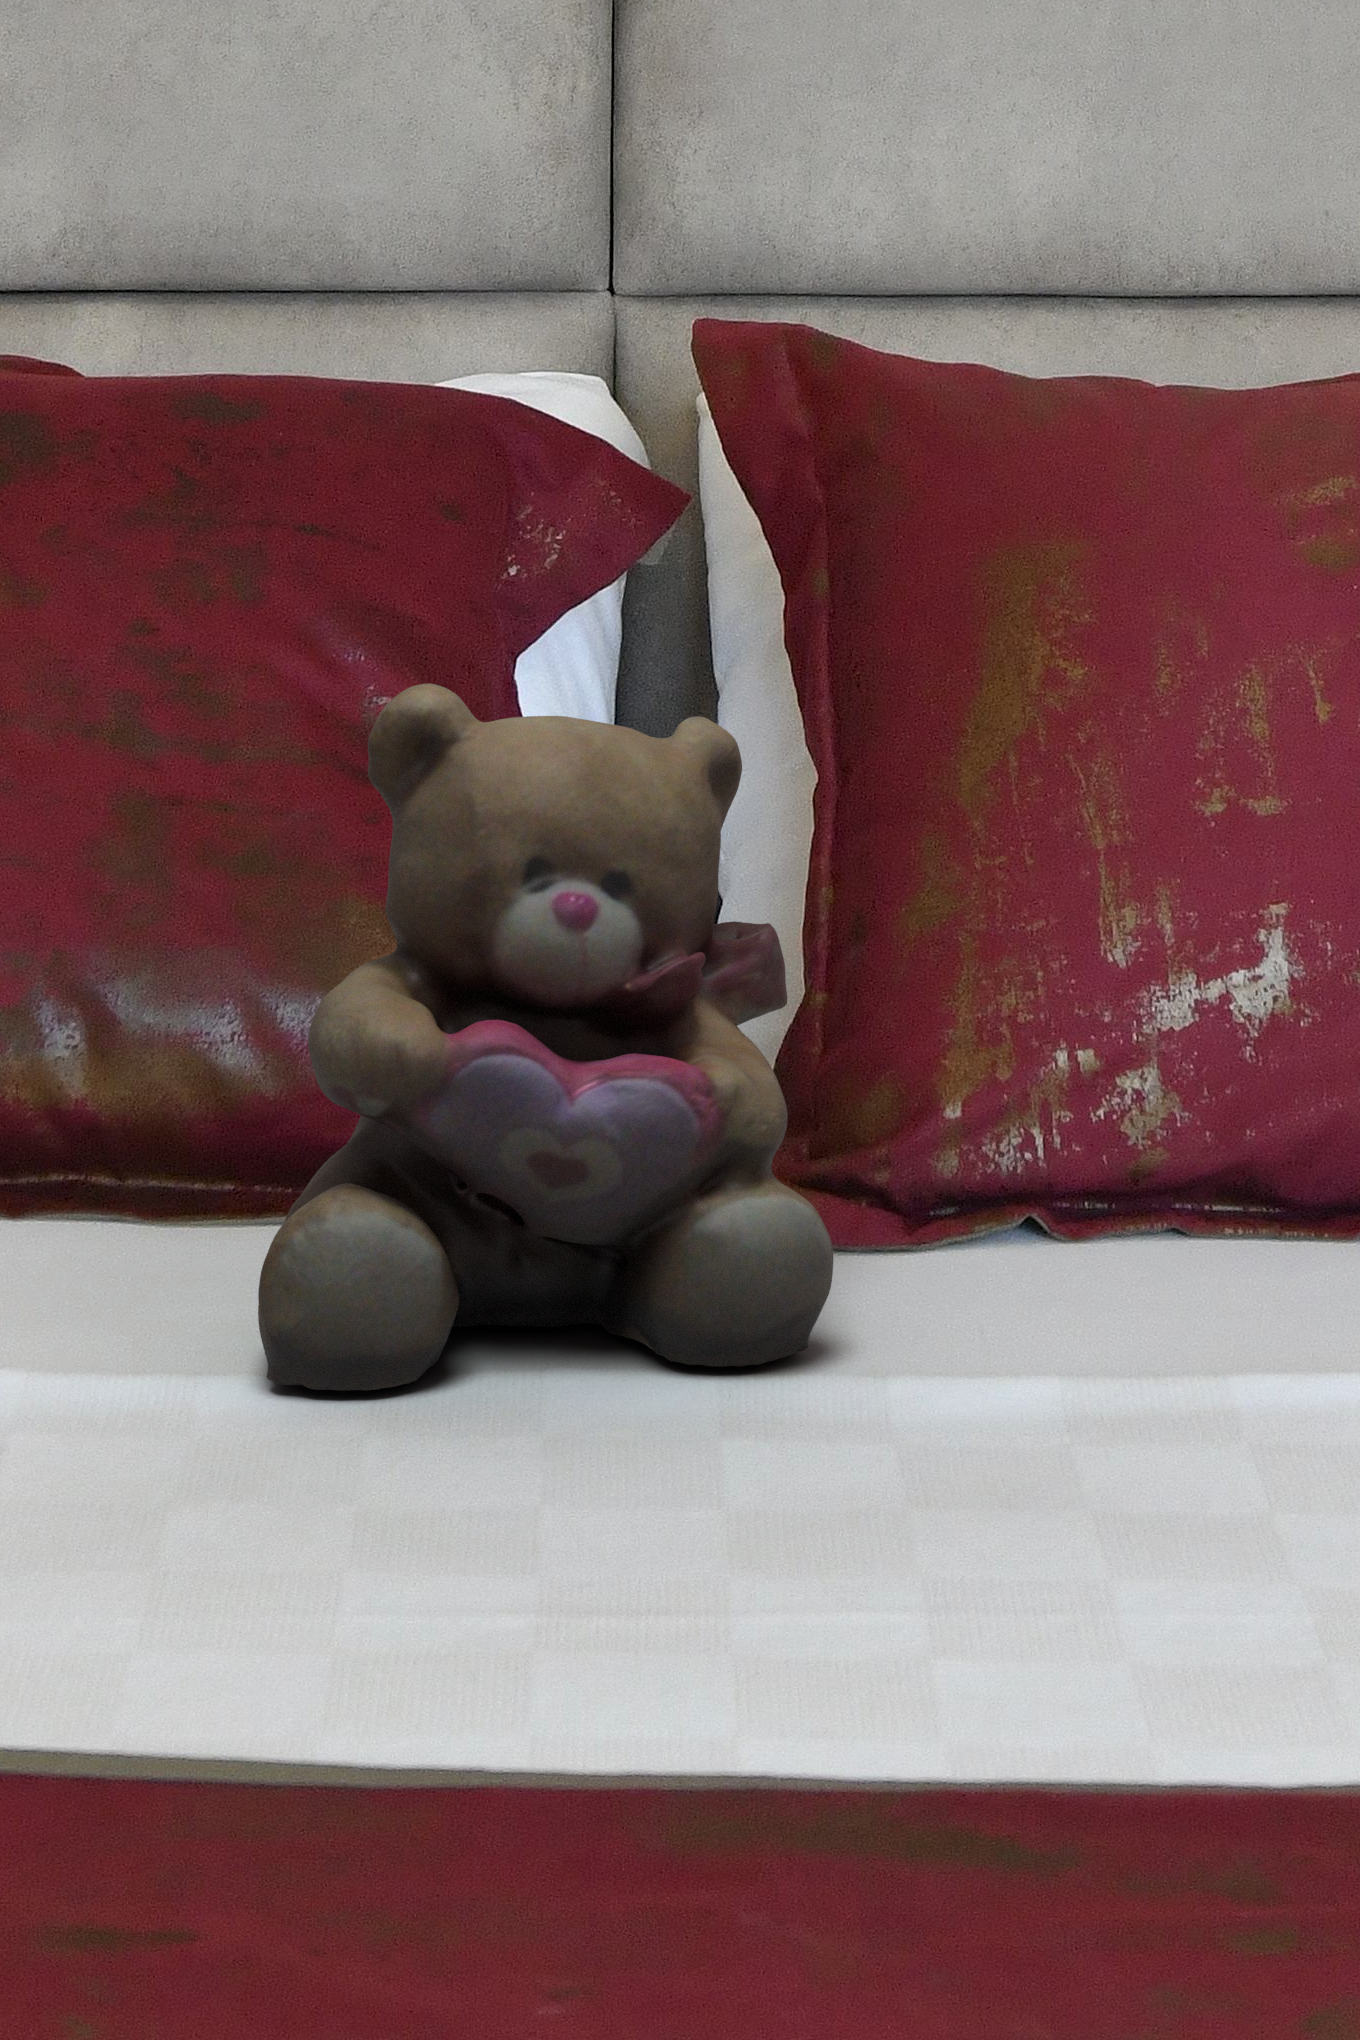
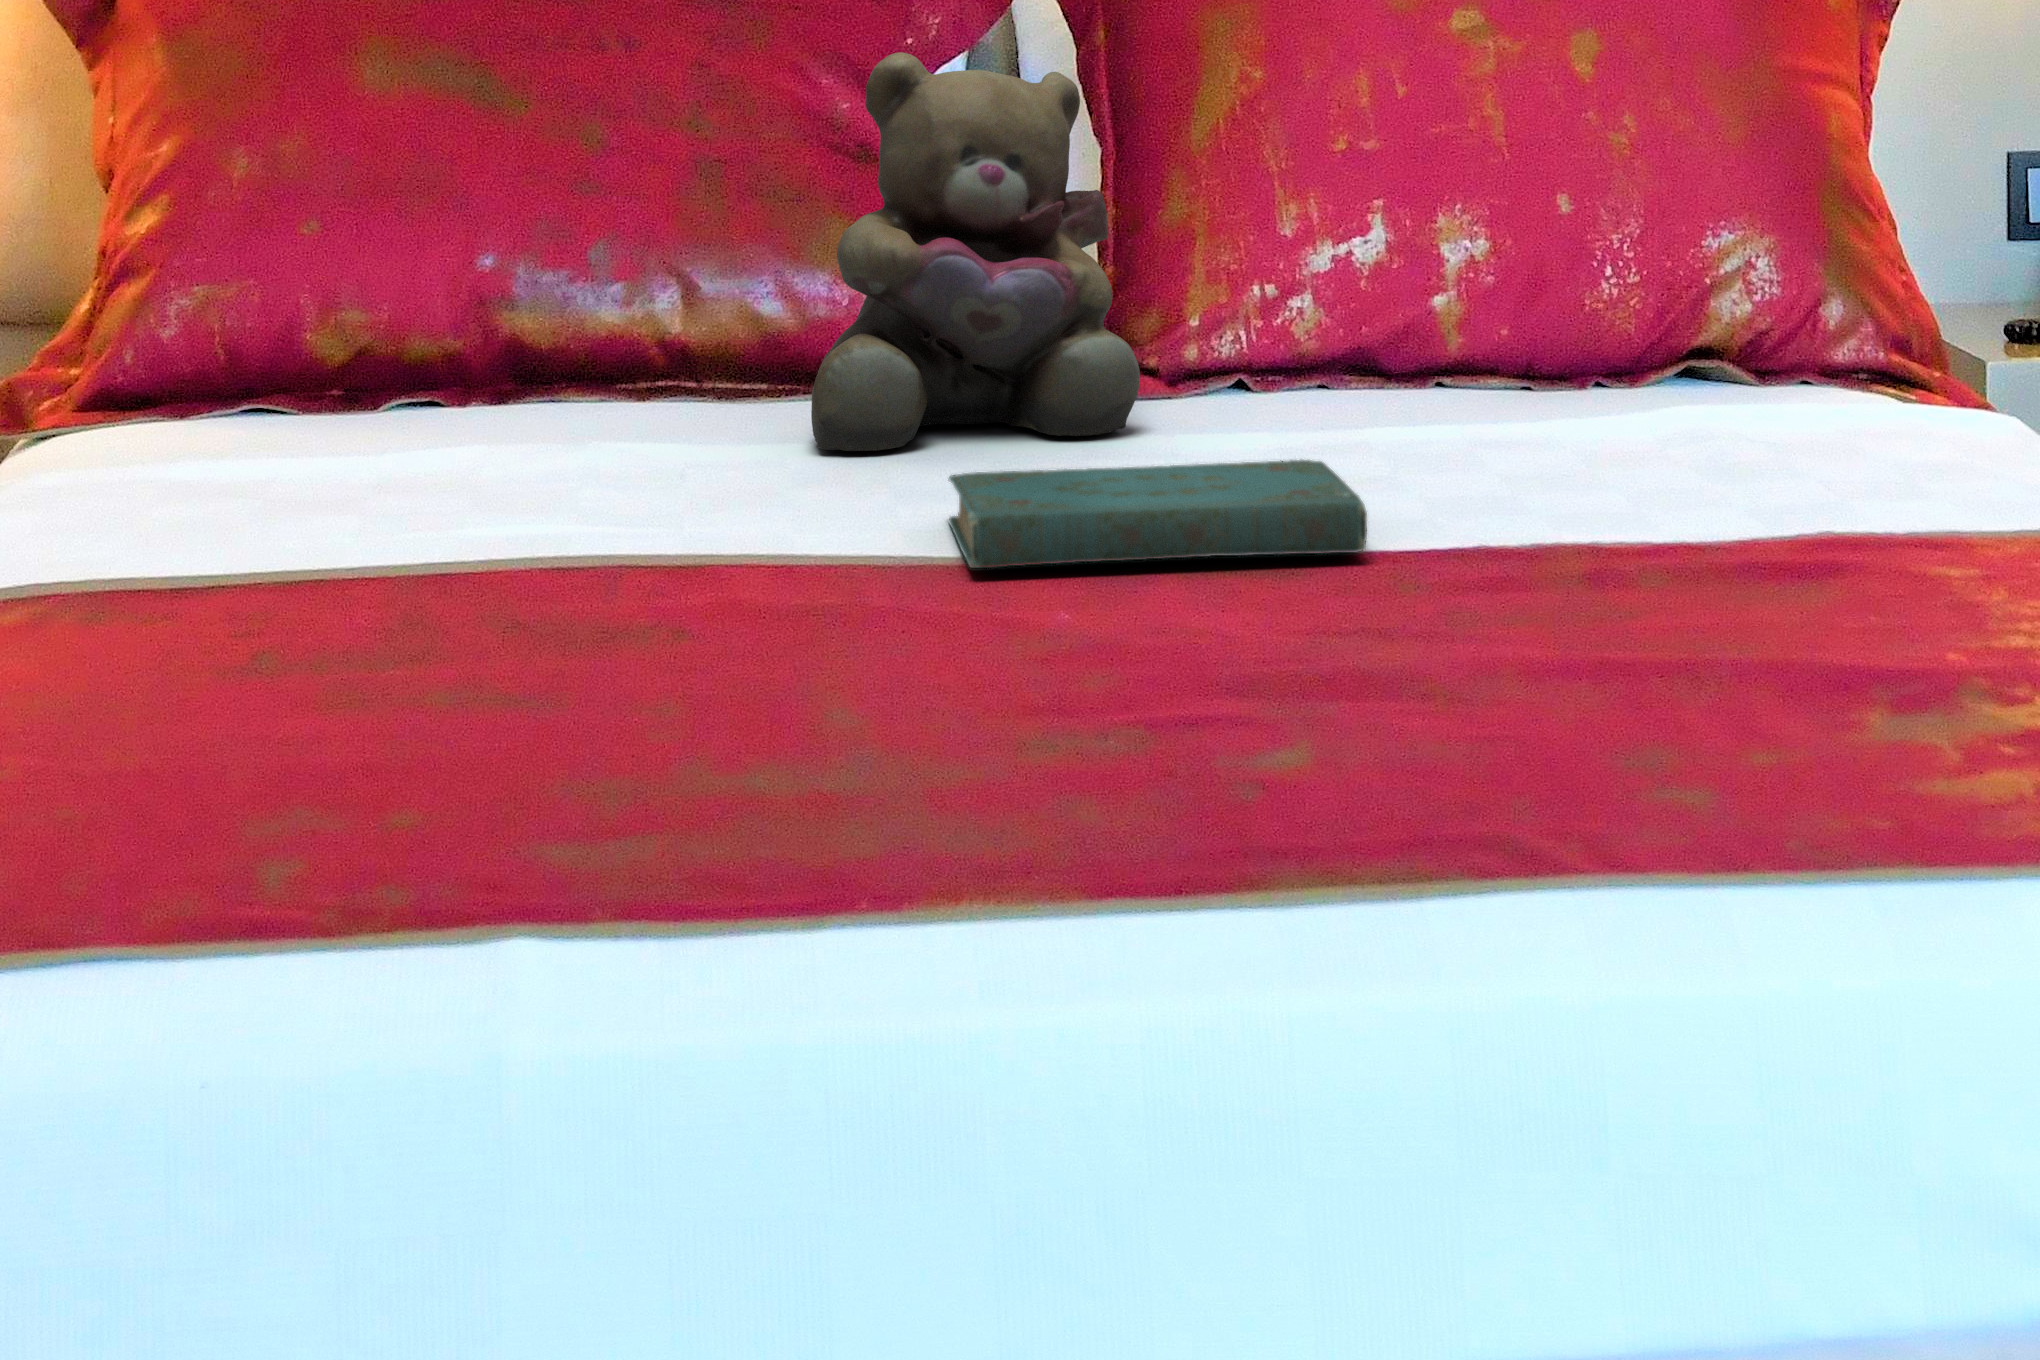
book: none [452,1499,1192,1751] -> present [949,459,1367,568]

